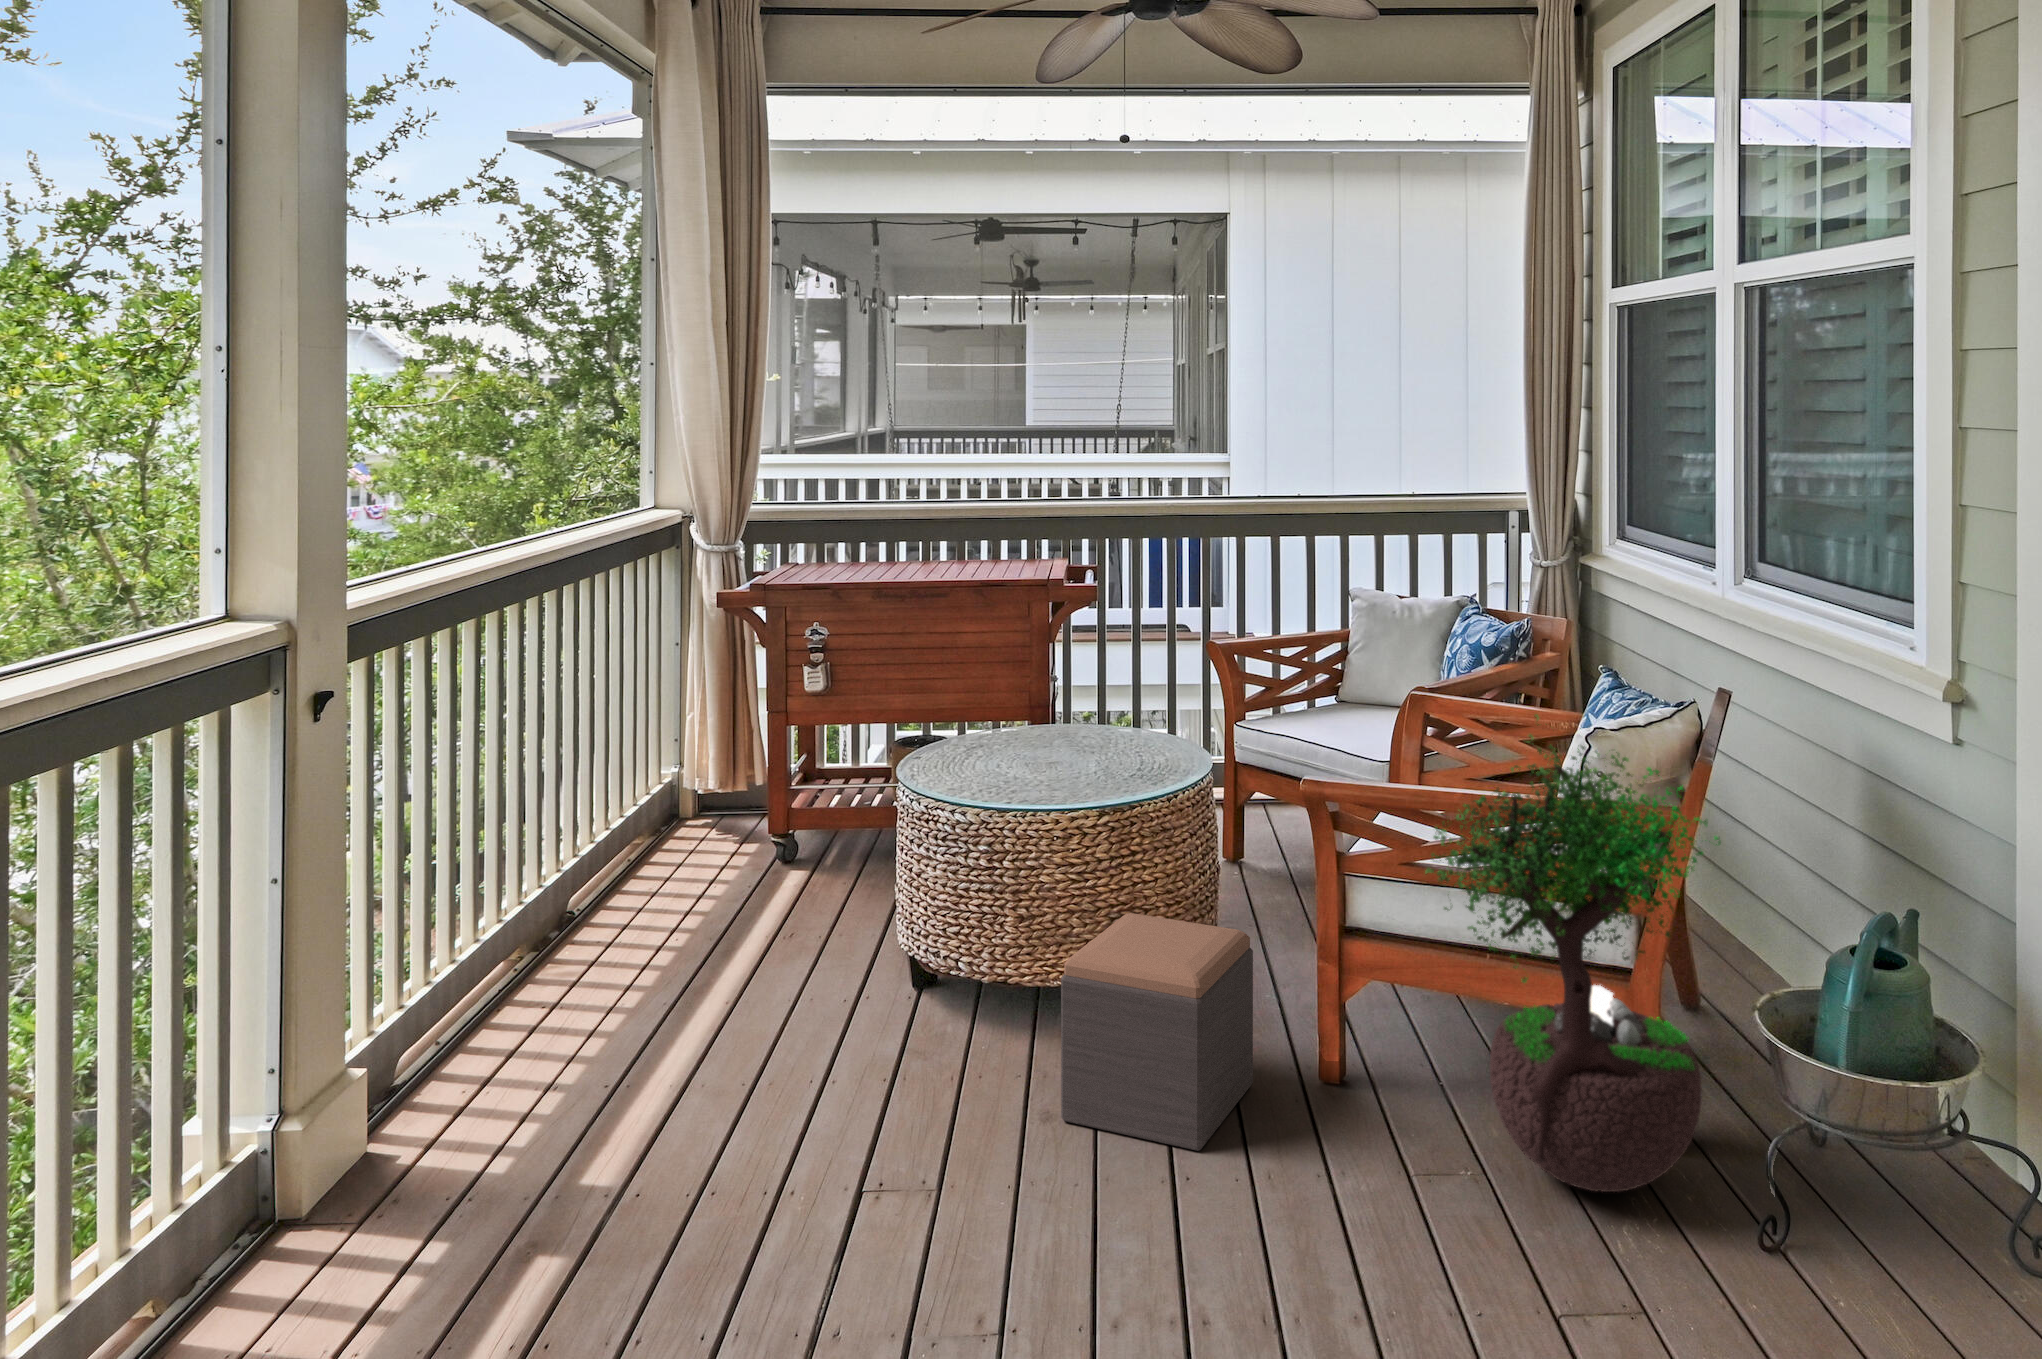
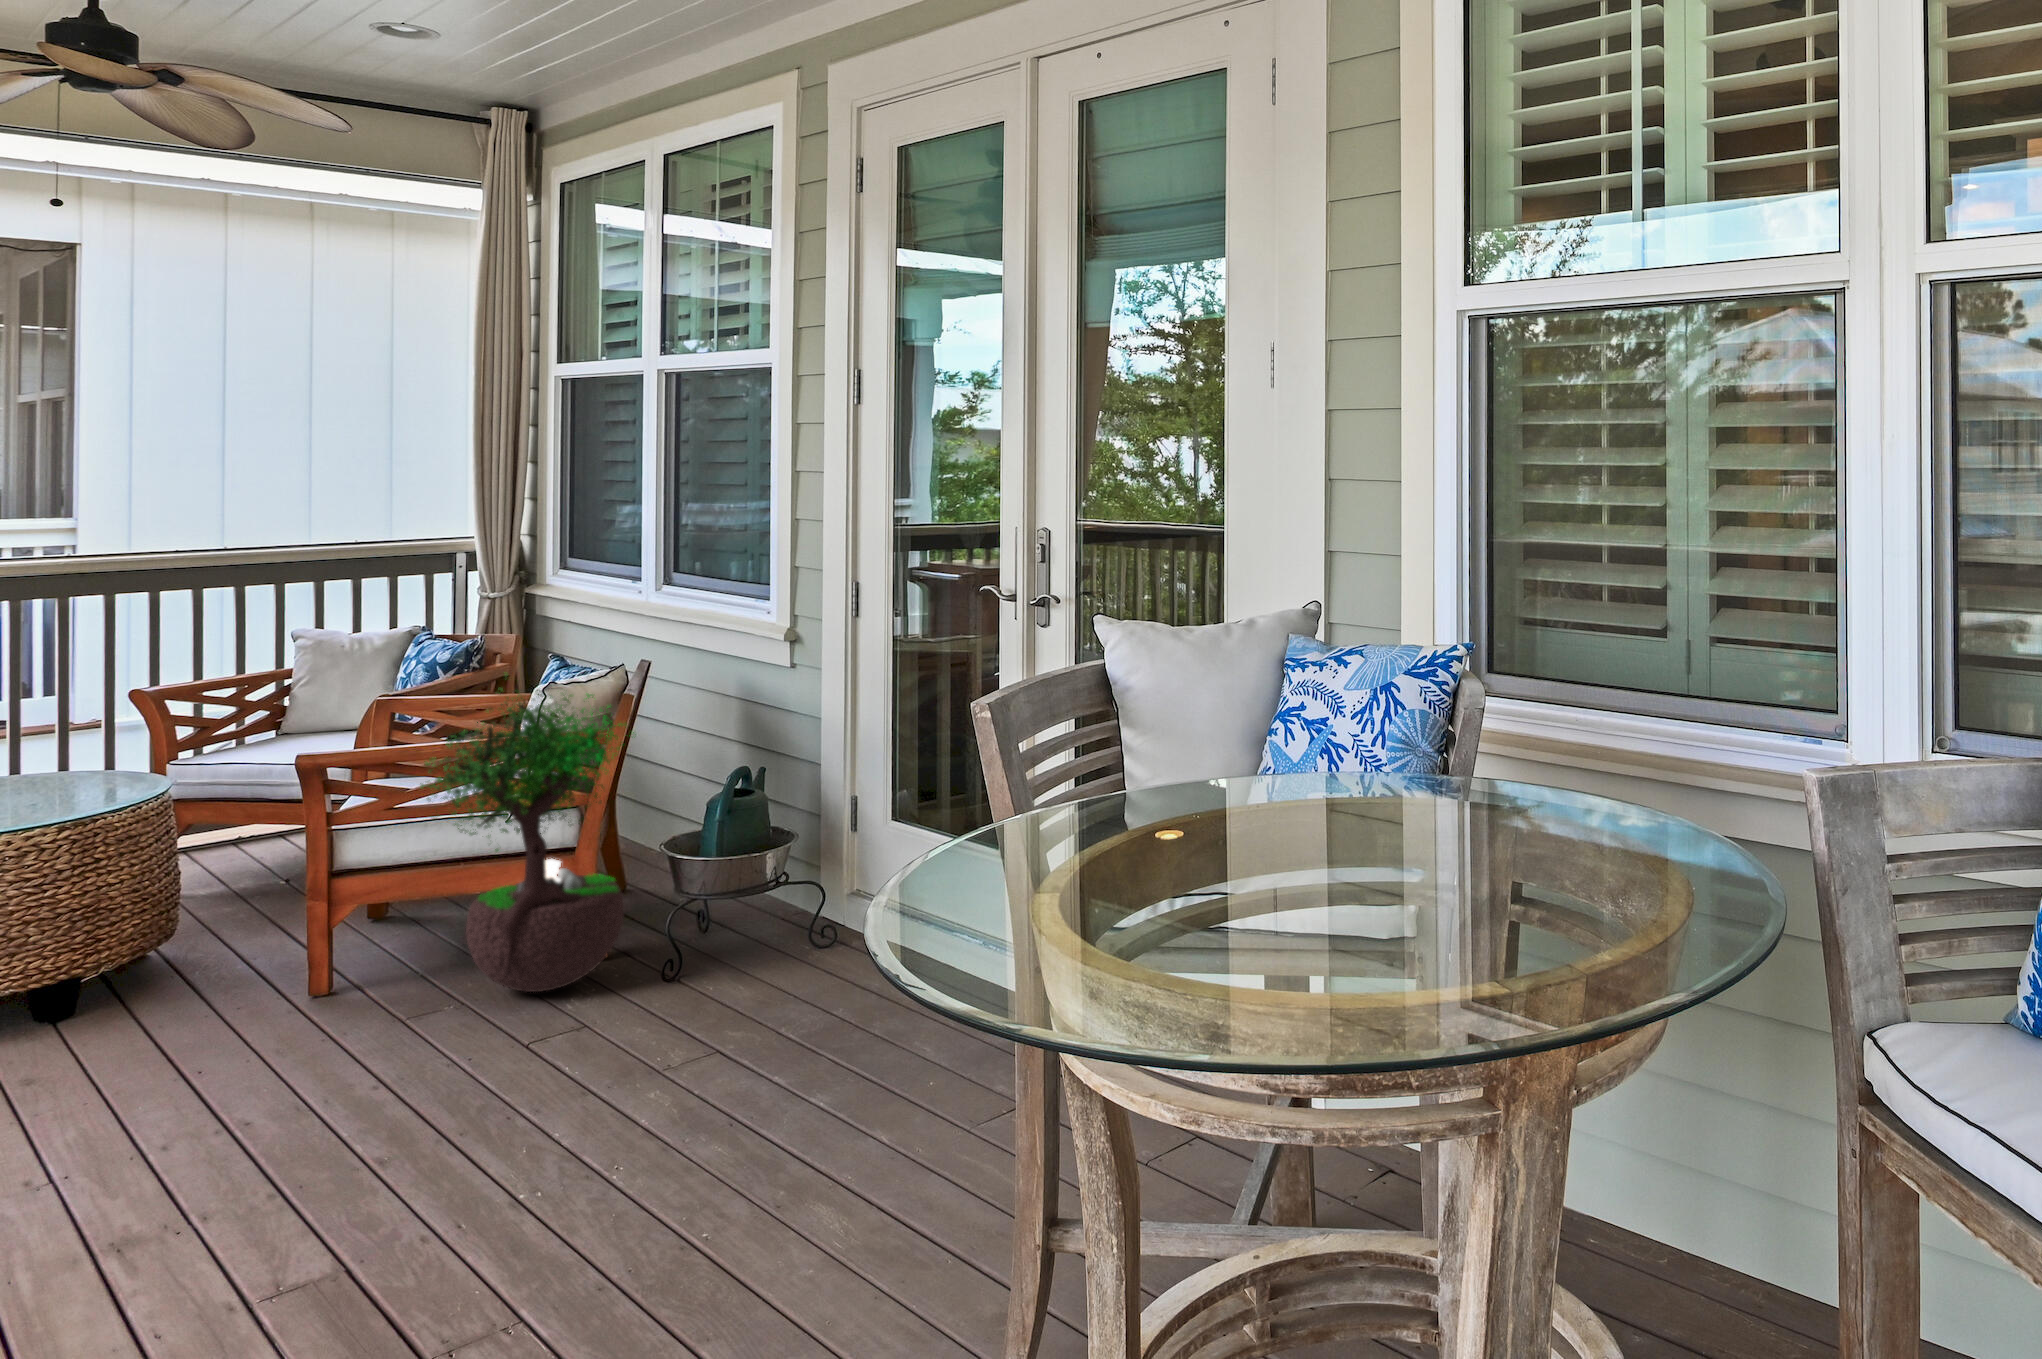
footstool: present [1061,913,1253,1151] -> none [49,888,245,1074]

